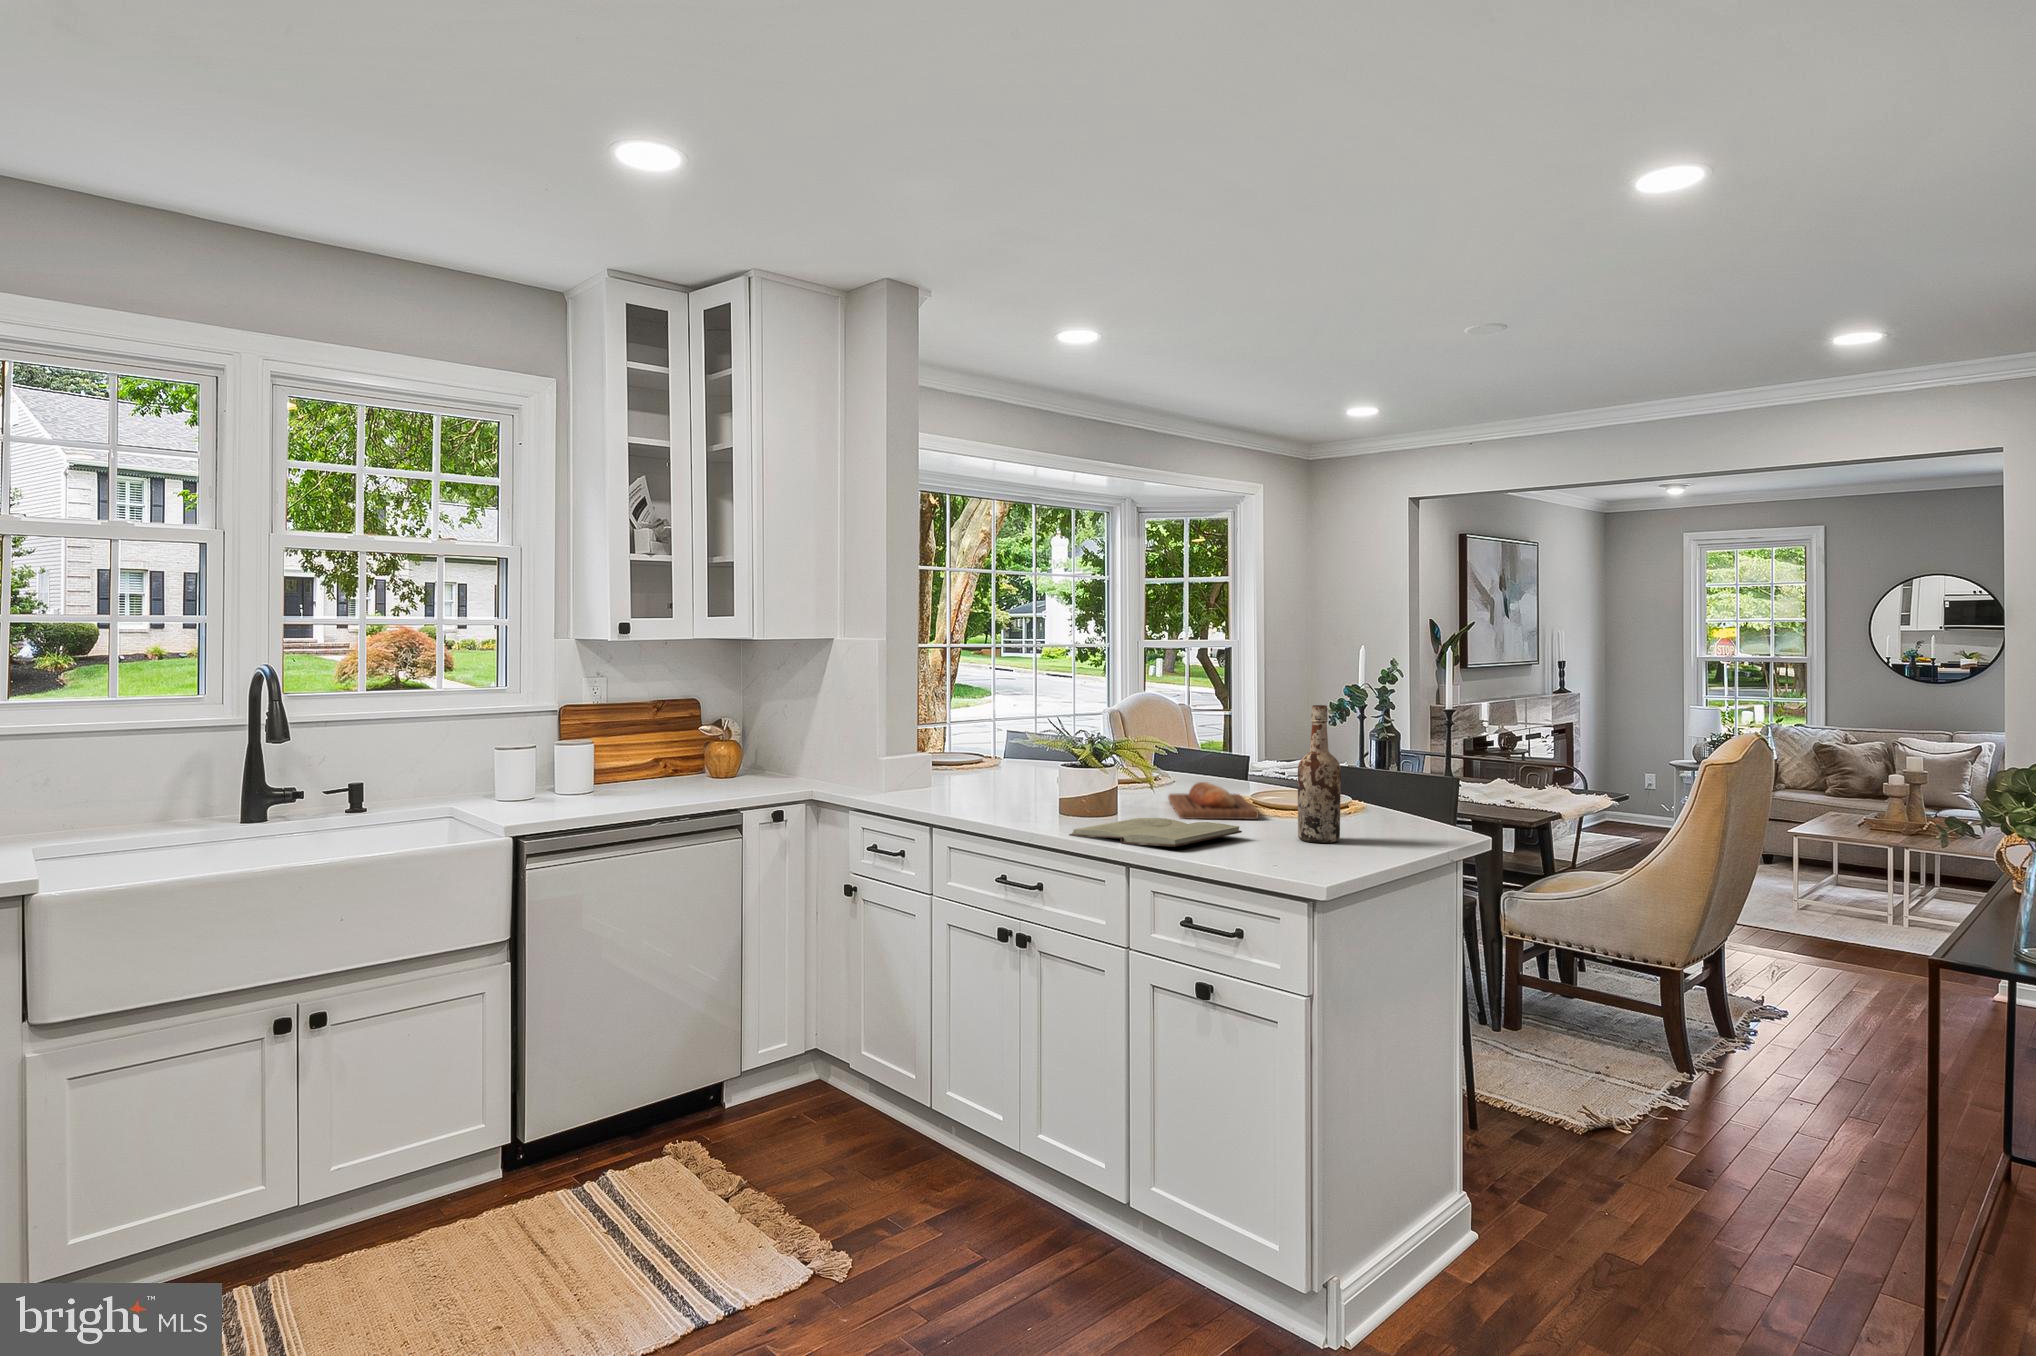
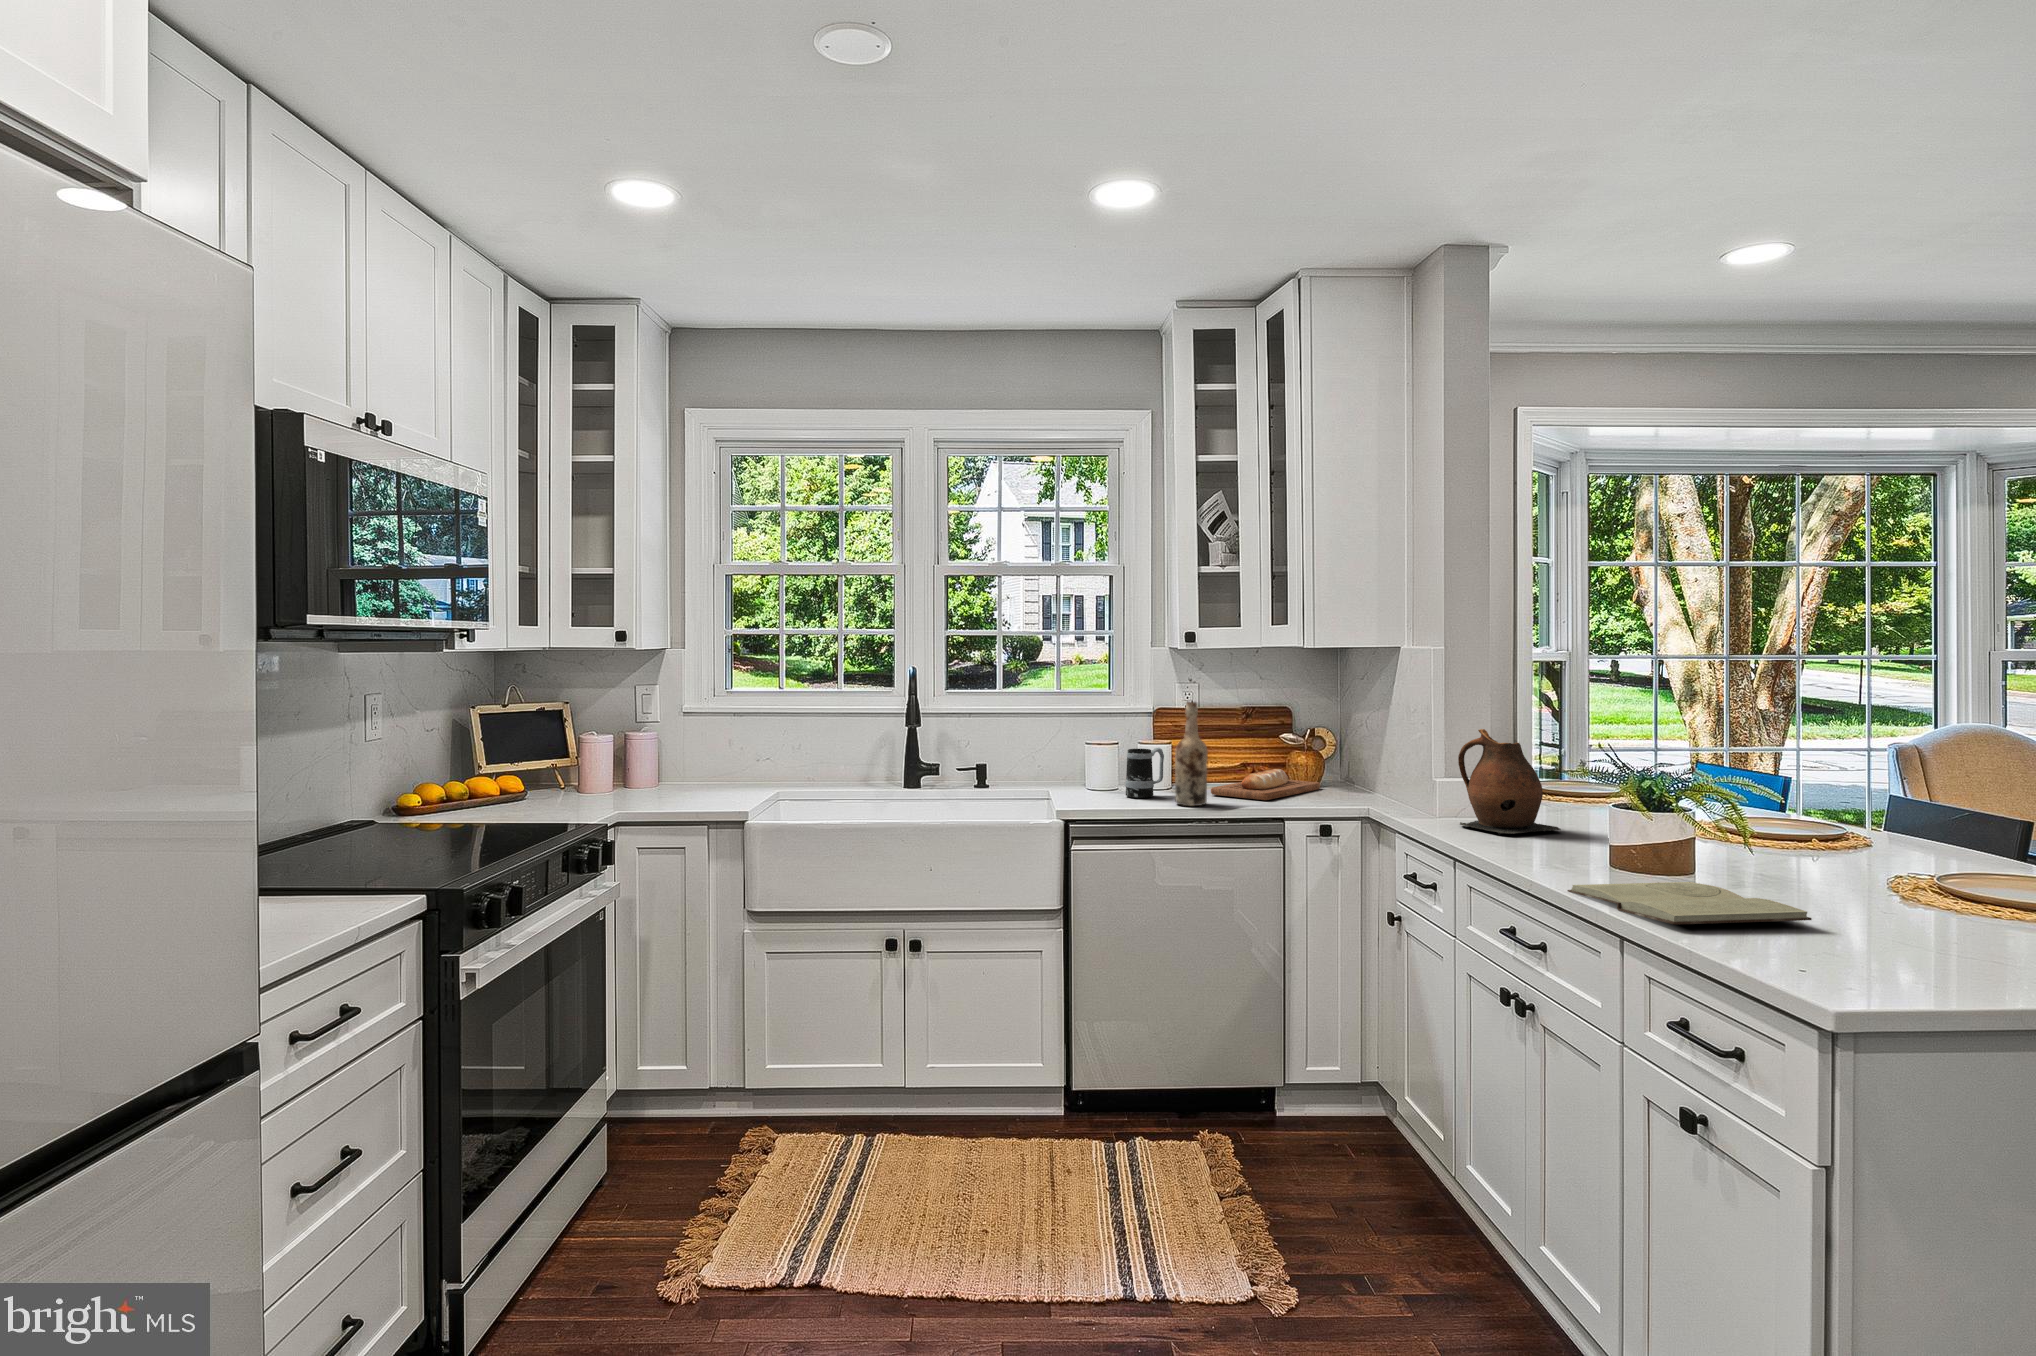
wine bottle: present [1298,705,1341,843] -> present [1175,702,1208,806]
ceramic pitcher: none [911,709,995,801] -> present [1458,729,1561,835]
mug: none [553,747,595,804] -> present [1125,748,1164,798]
bread loaf: present [1168,782,1258,819] -> present [1211,769,1320,800]

